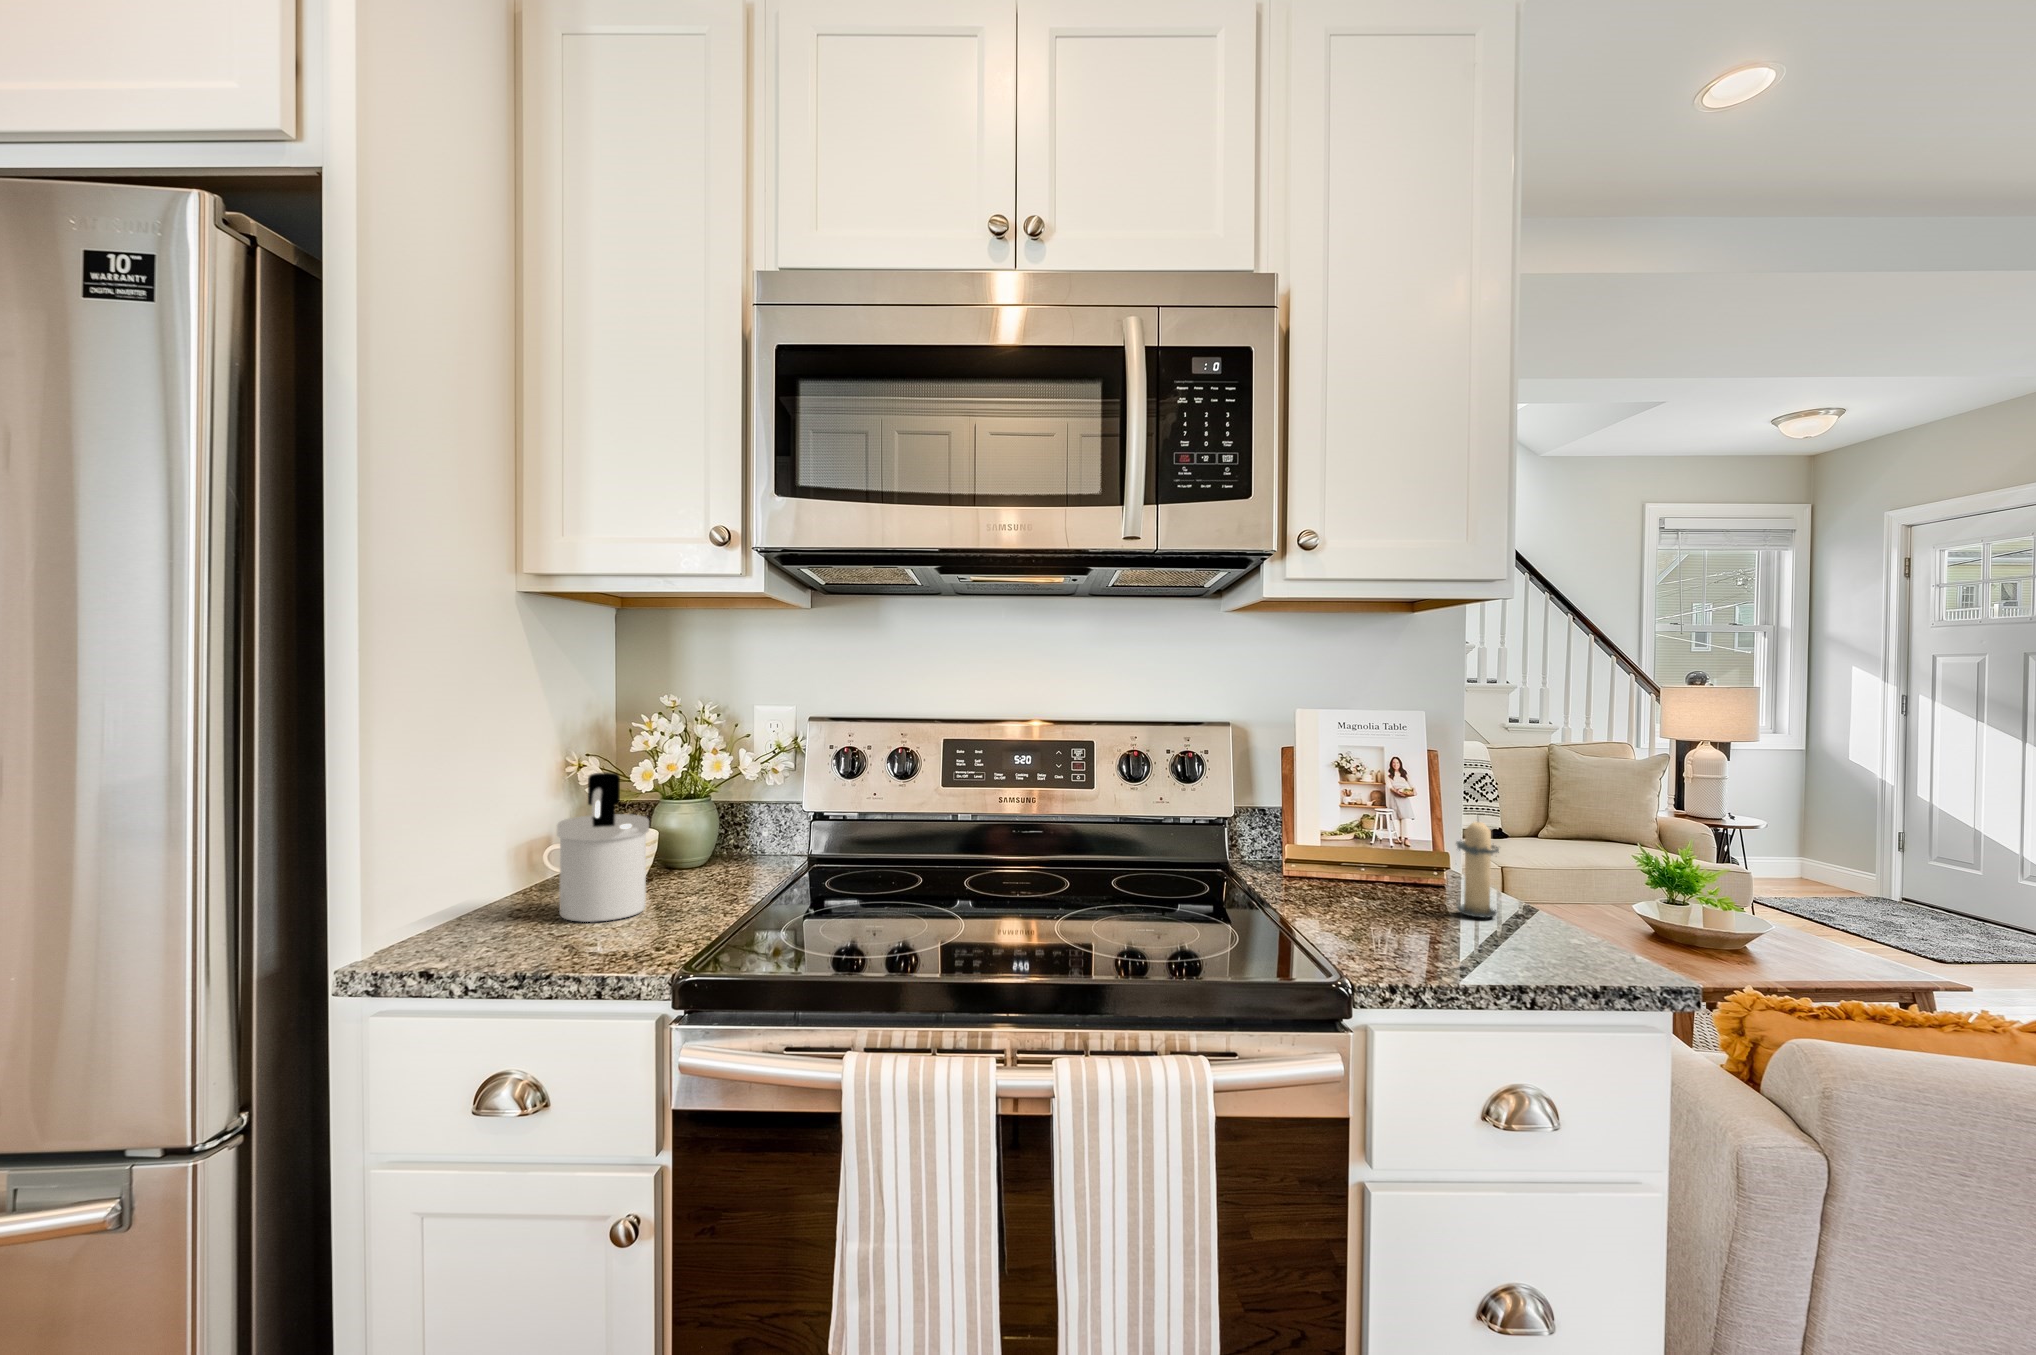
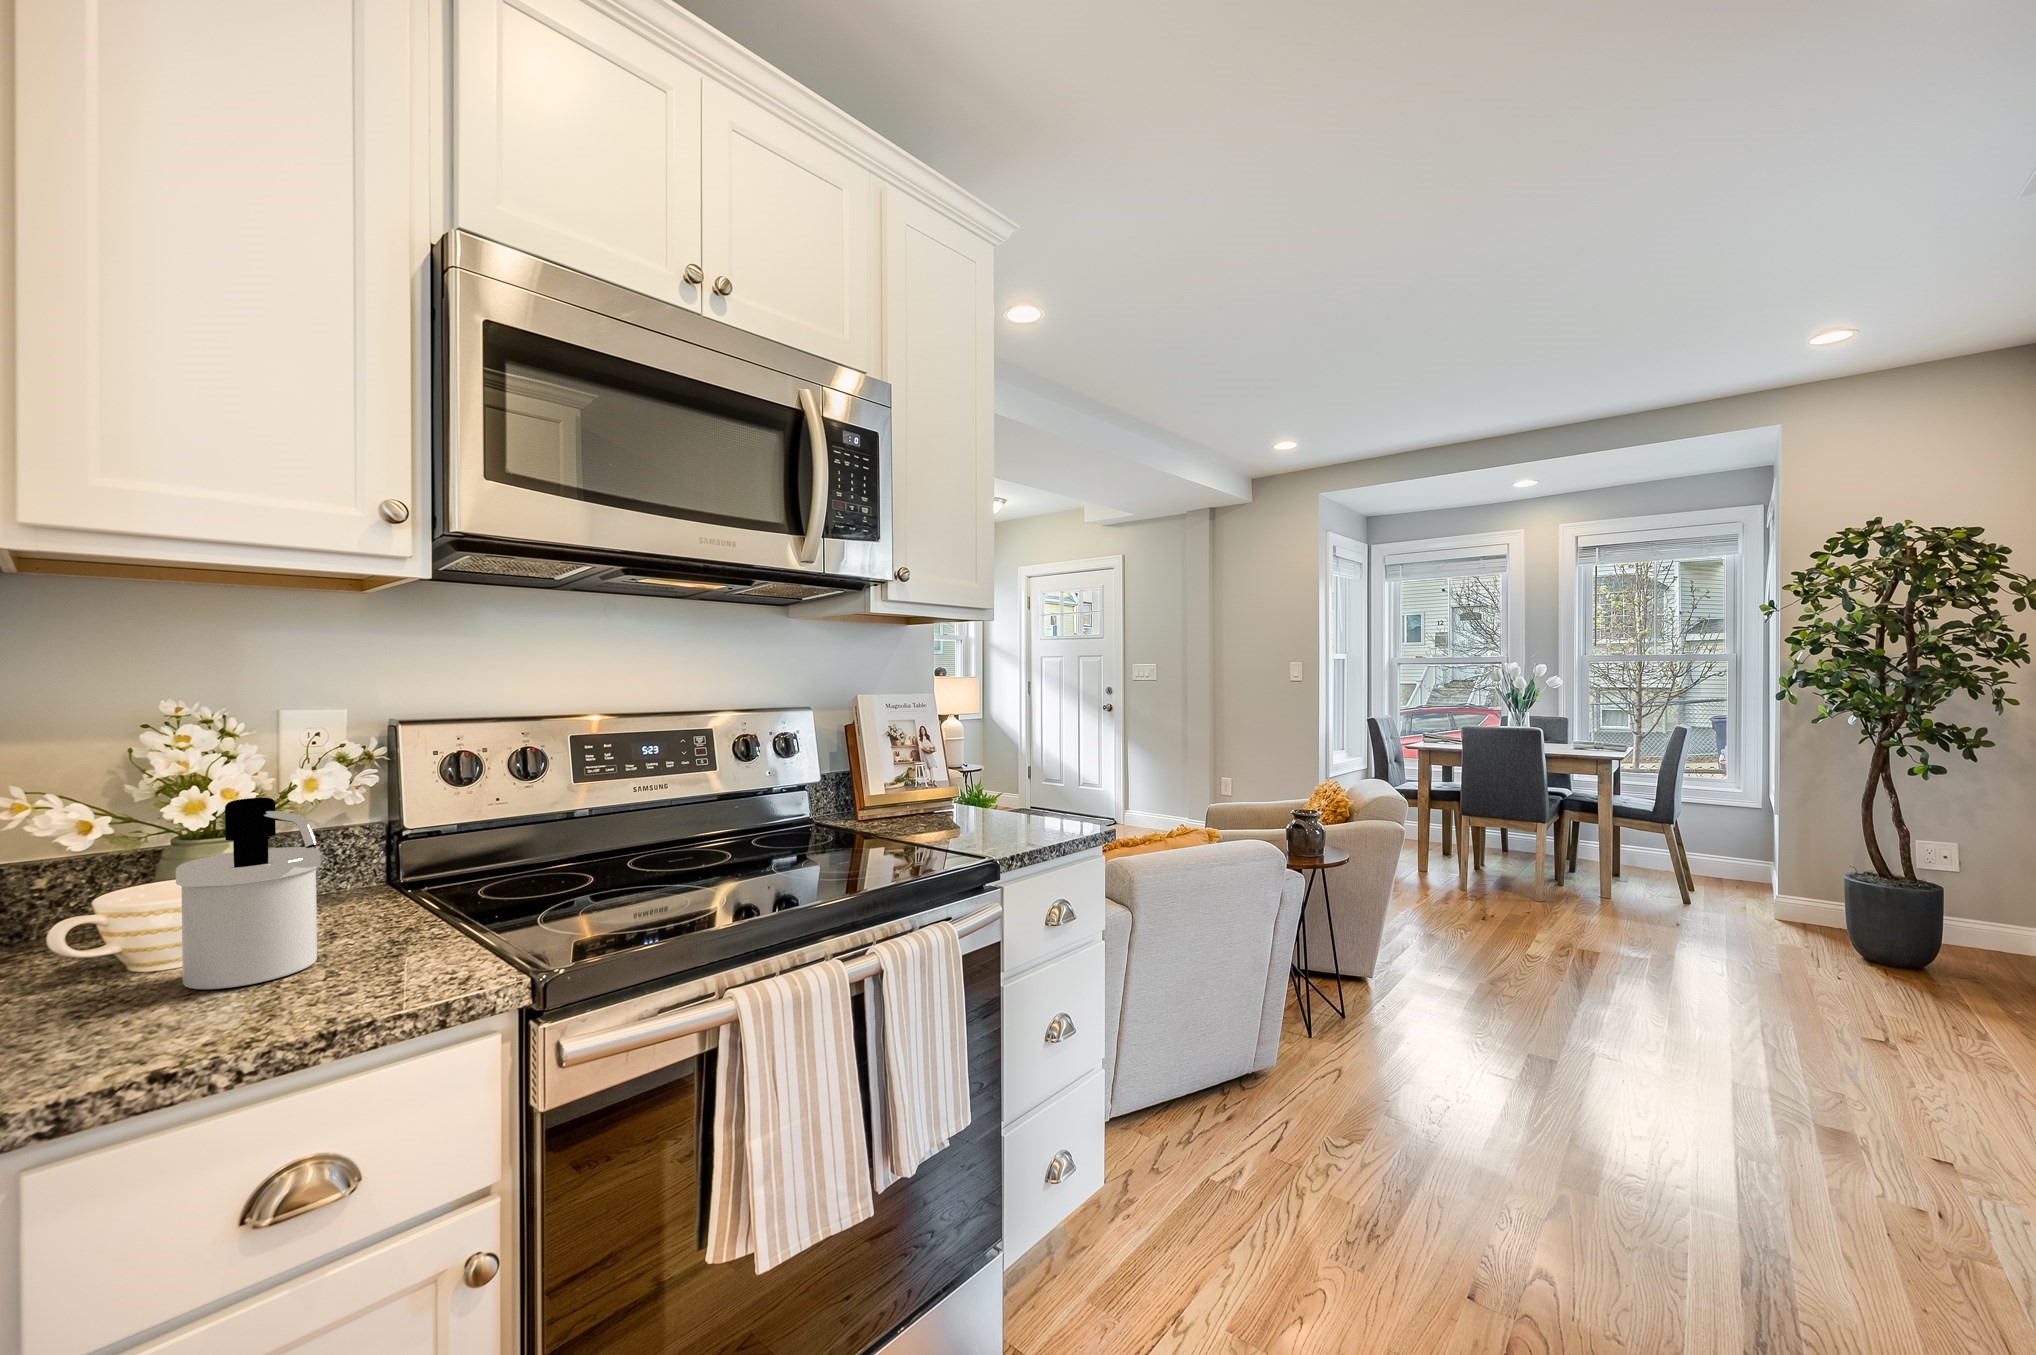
candle: present [1456,820,1499,918] -> none [987,755,1018,821]

